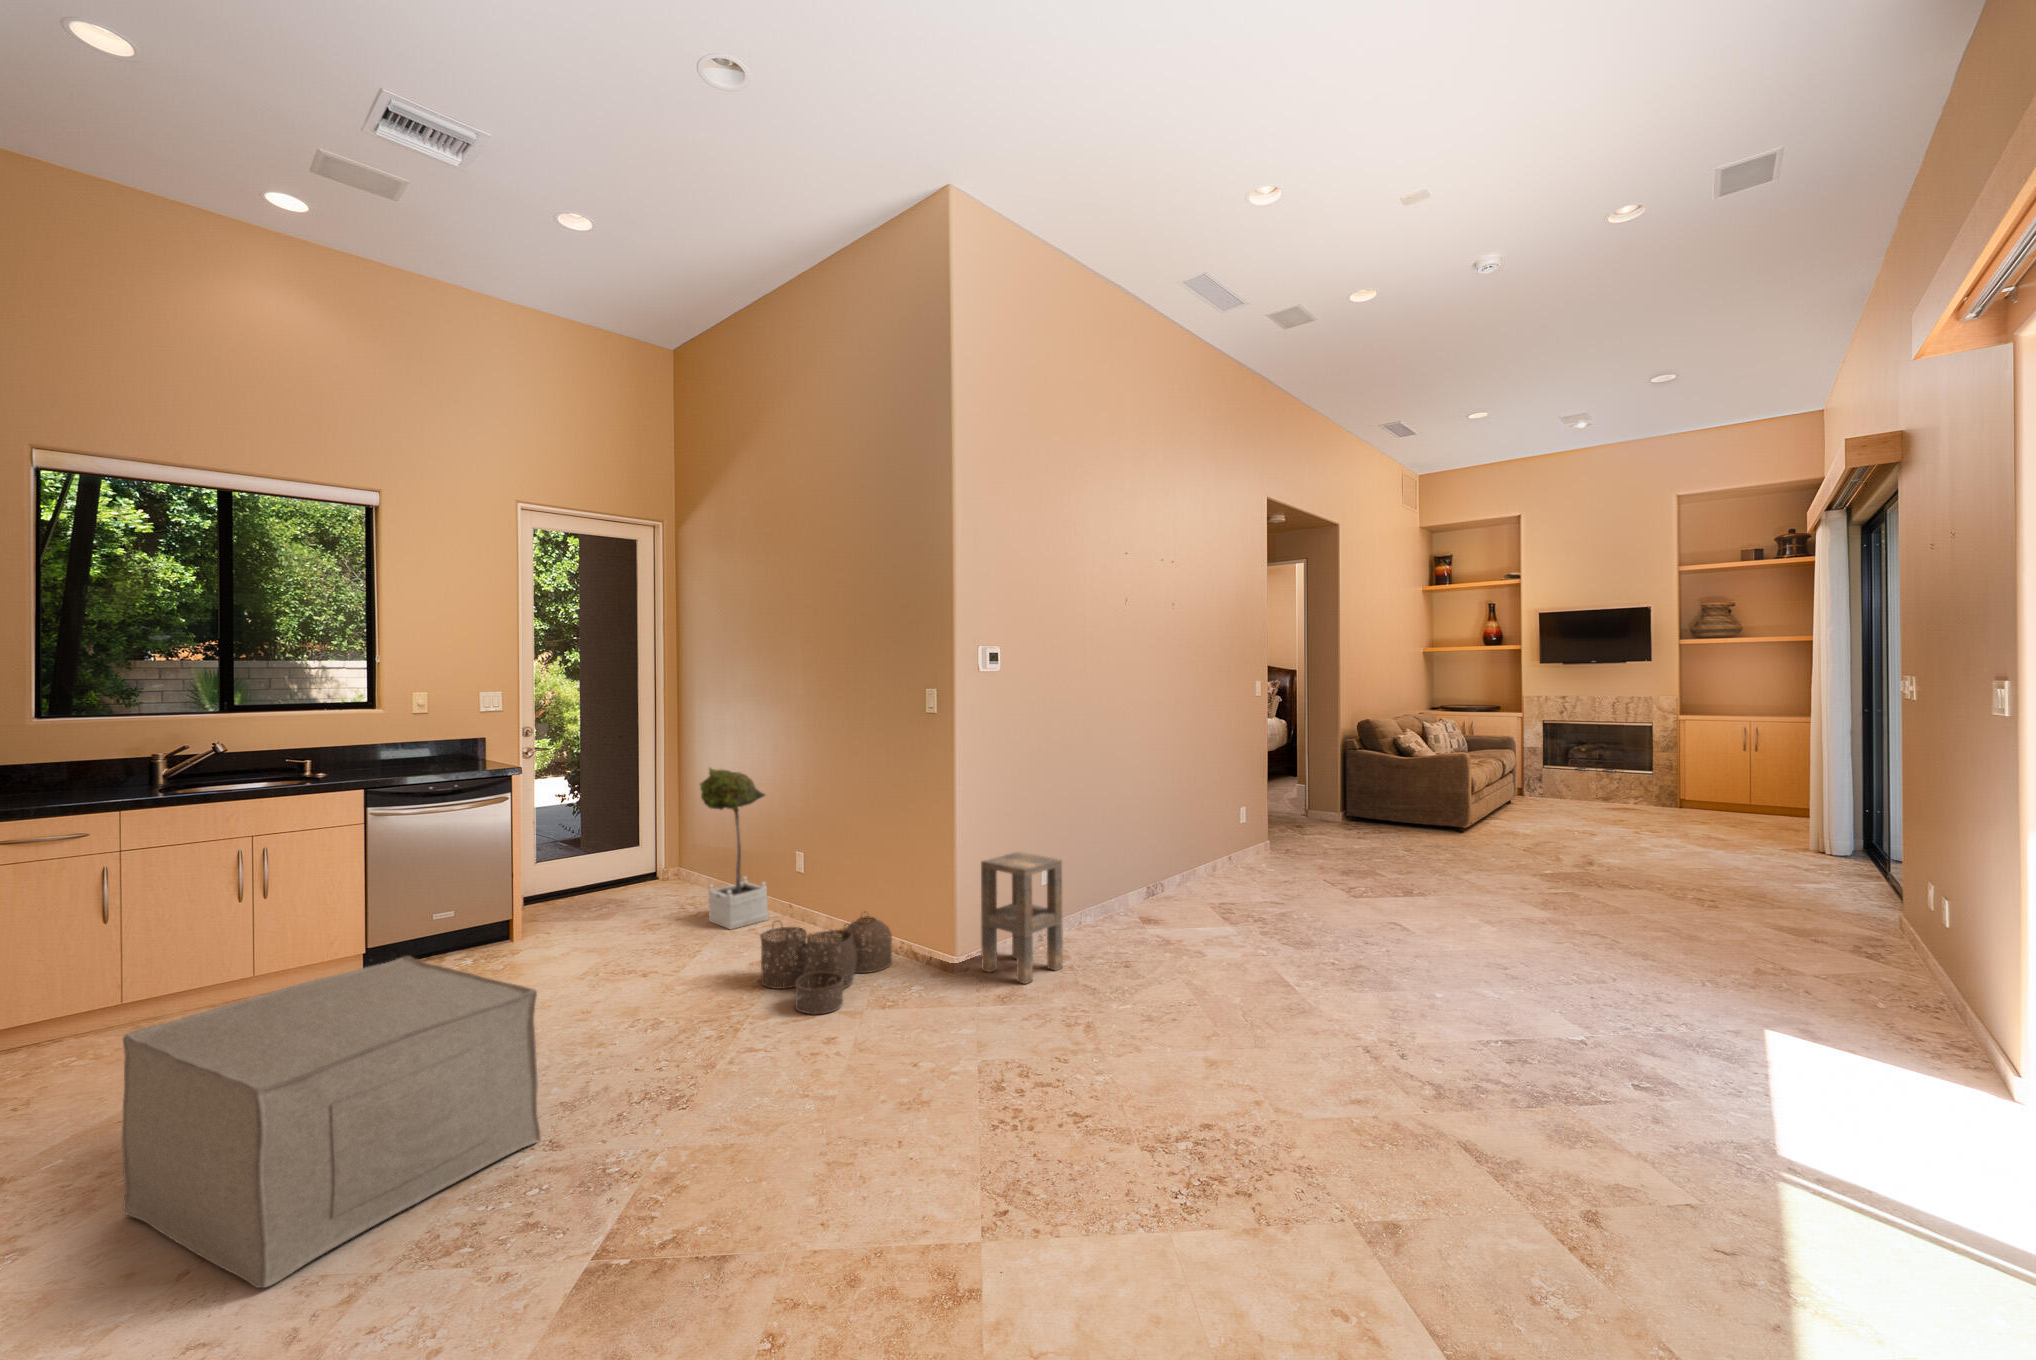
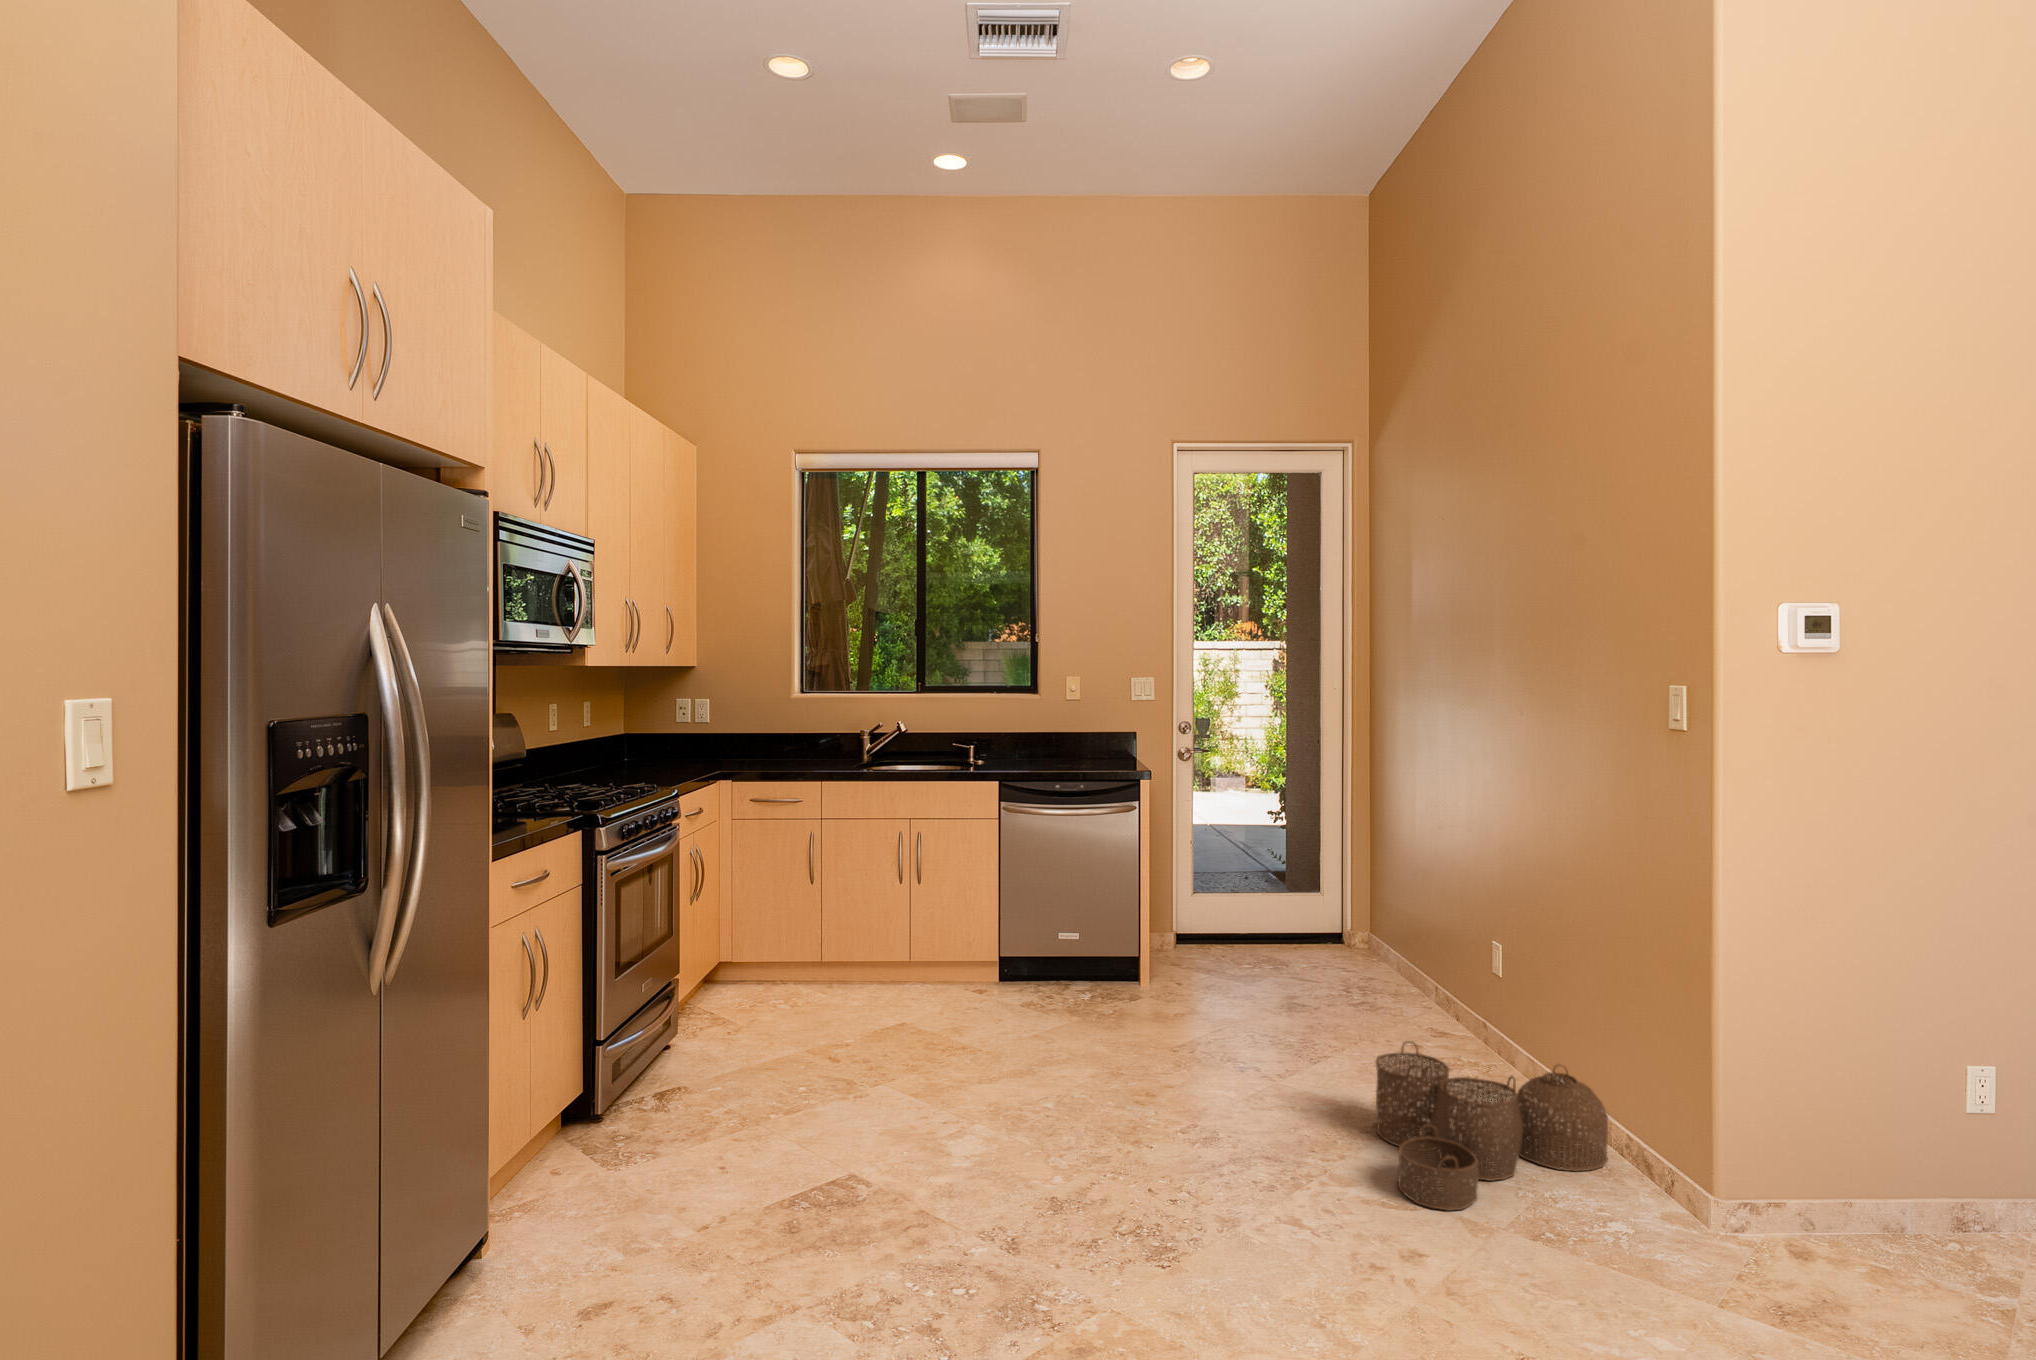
potted tree: present [700,768,768,929] -> none [1358,795,1459,1036]
side table: present [981,852,1063,984] -> none [1774,1030,1981,1300]
ottoman: present [122,956,540,1288] -> none [706,974,1005,1273]

